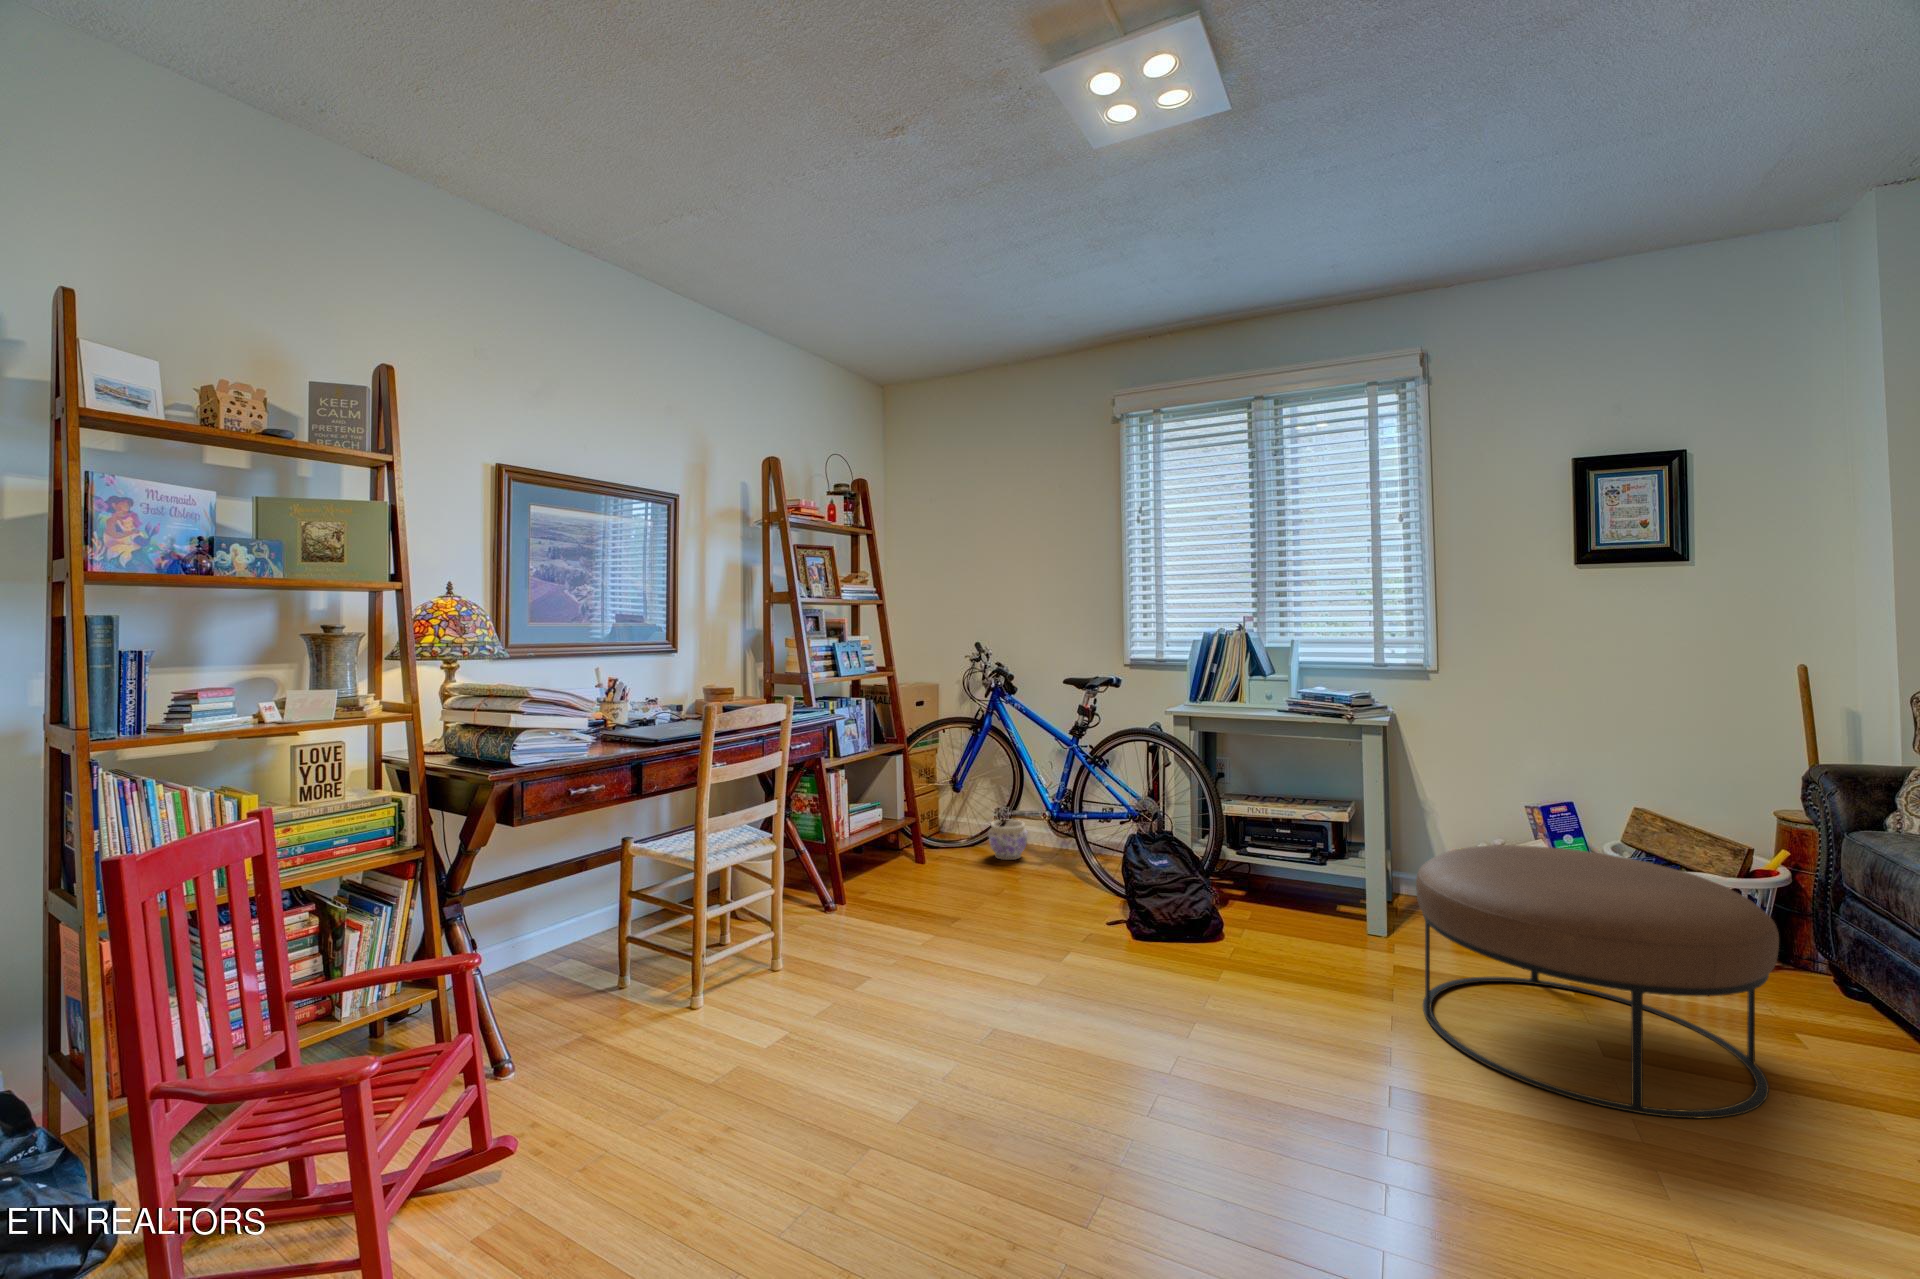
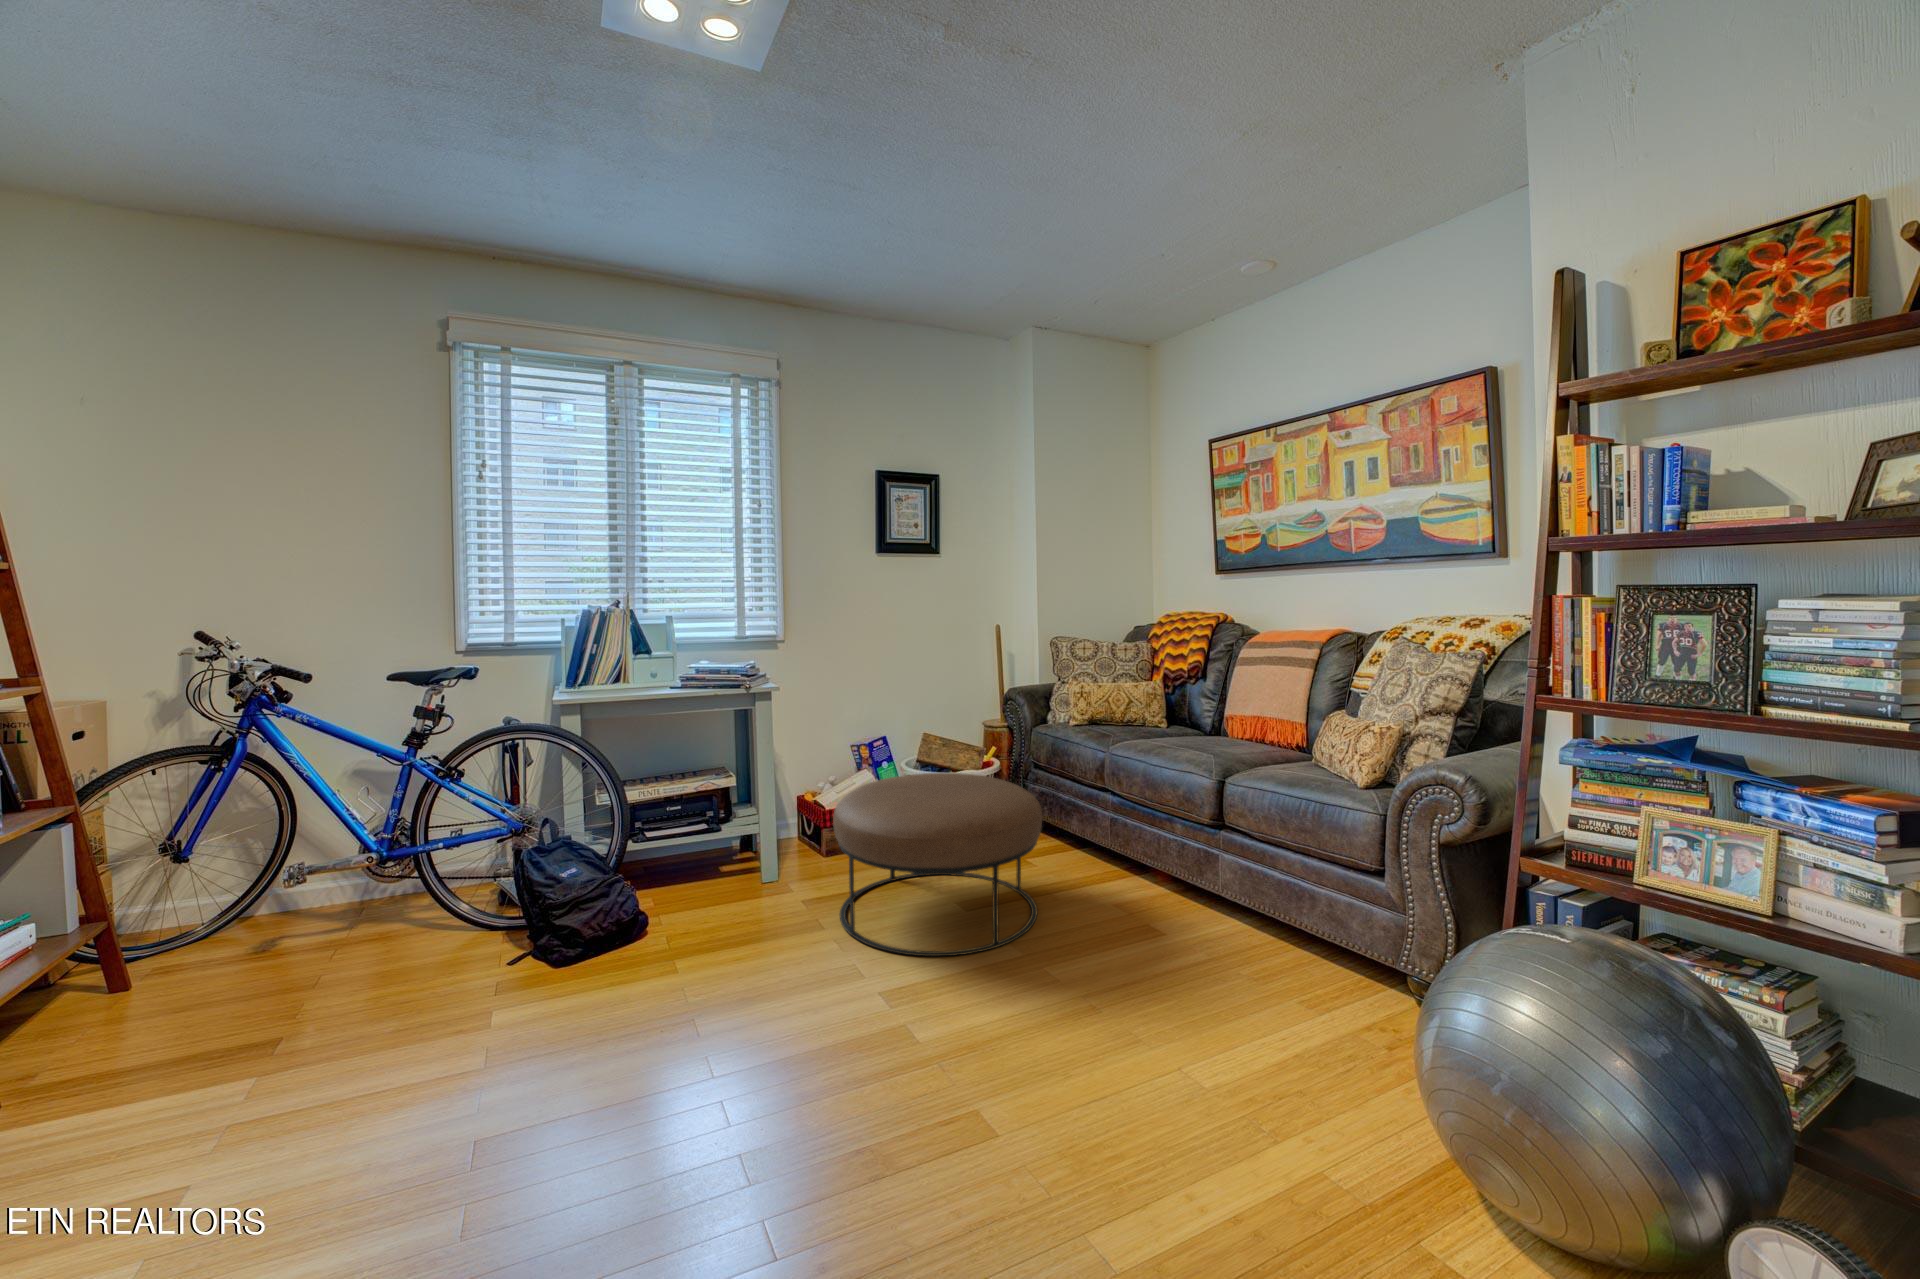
planter: present [988,820,1028,860] -> none [261,871,331,931]

